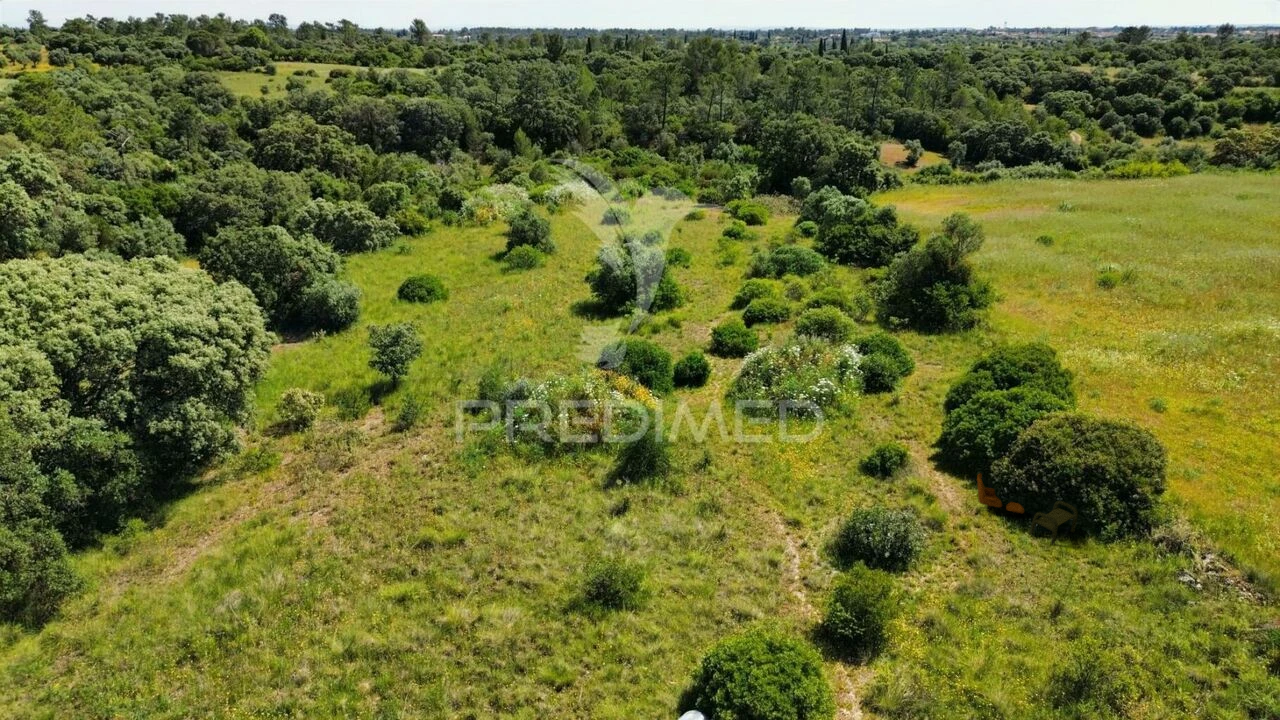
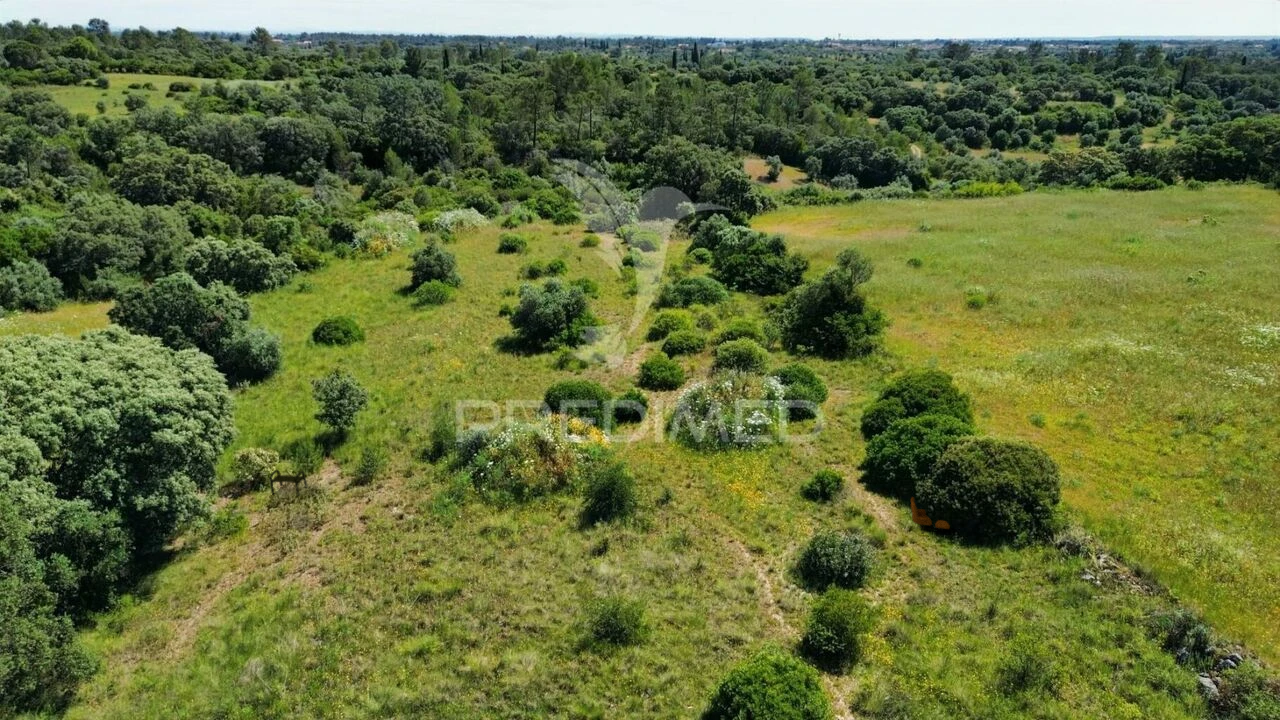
bench: present [1030,501,1078,545] -> present [269,470,307,496]

